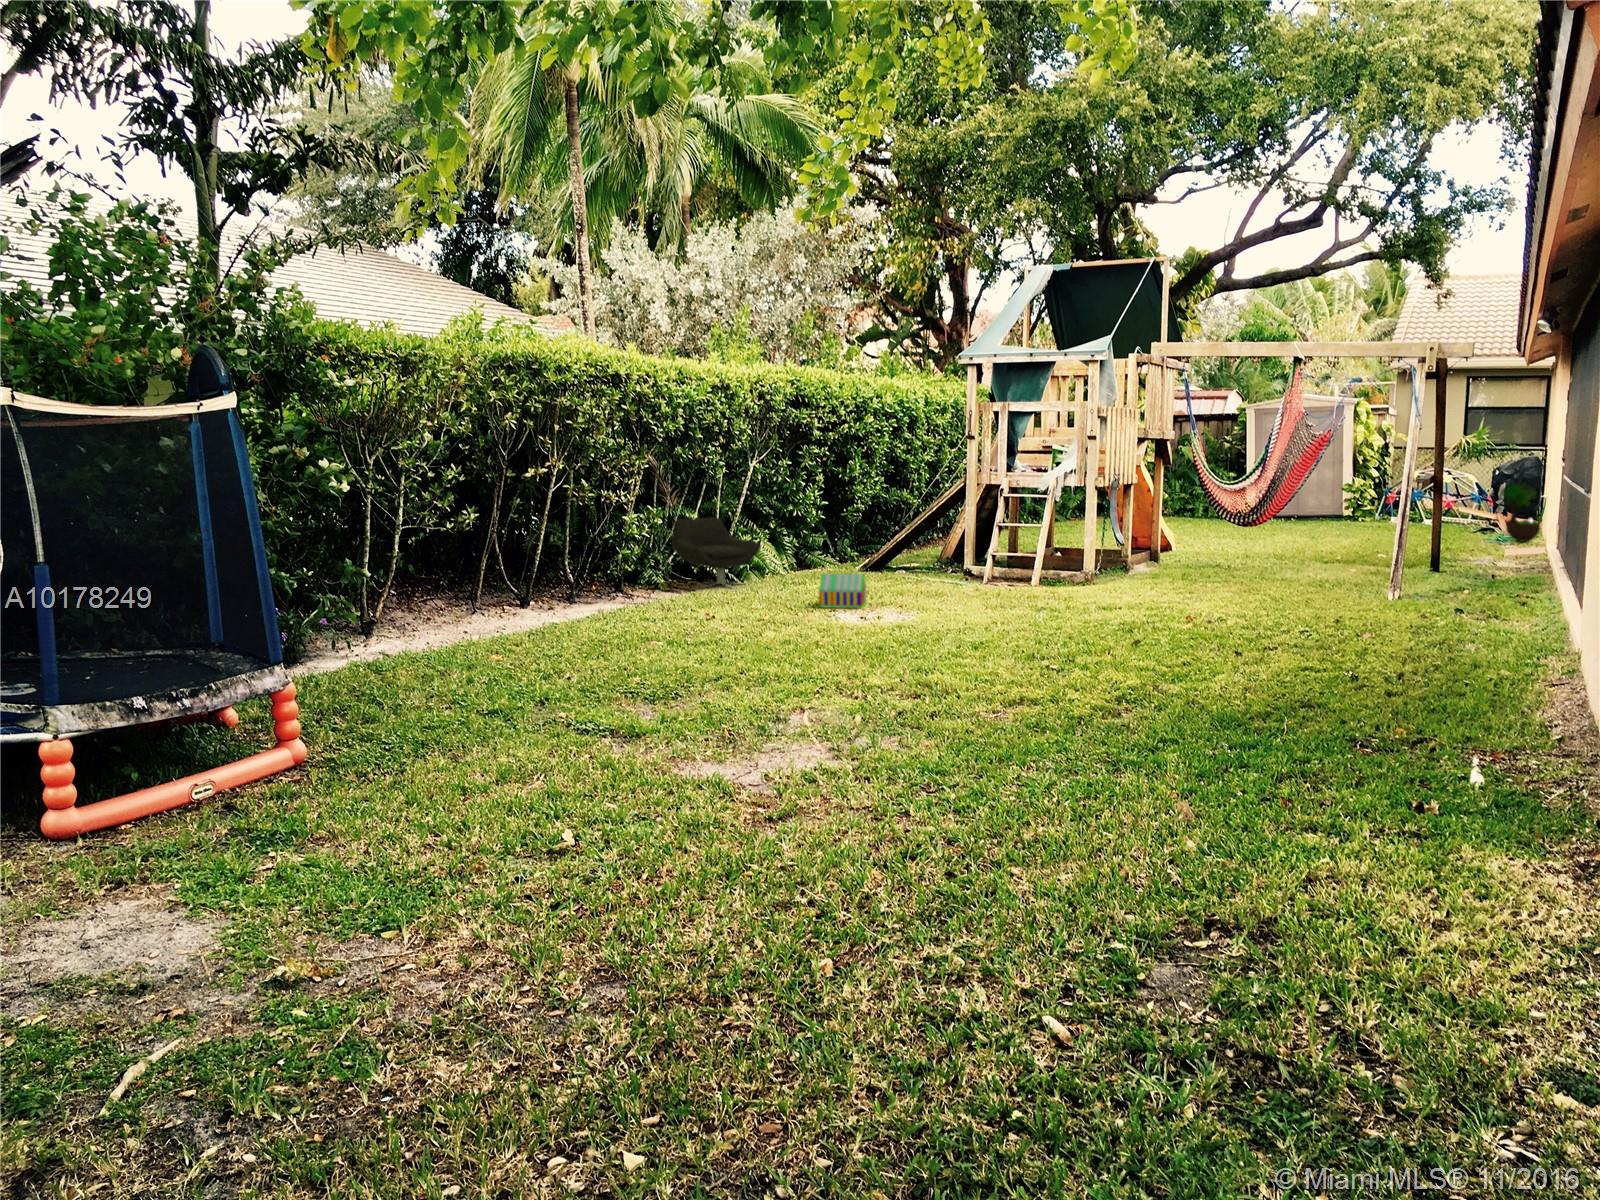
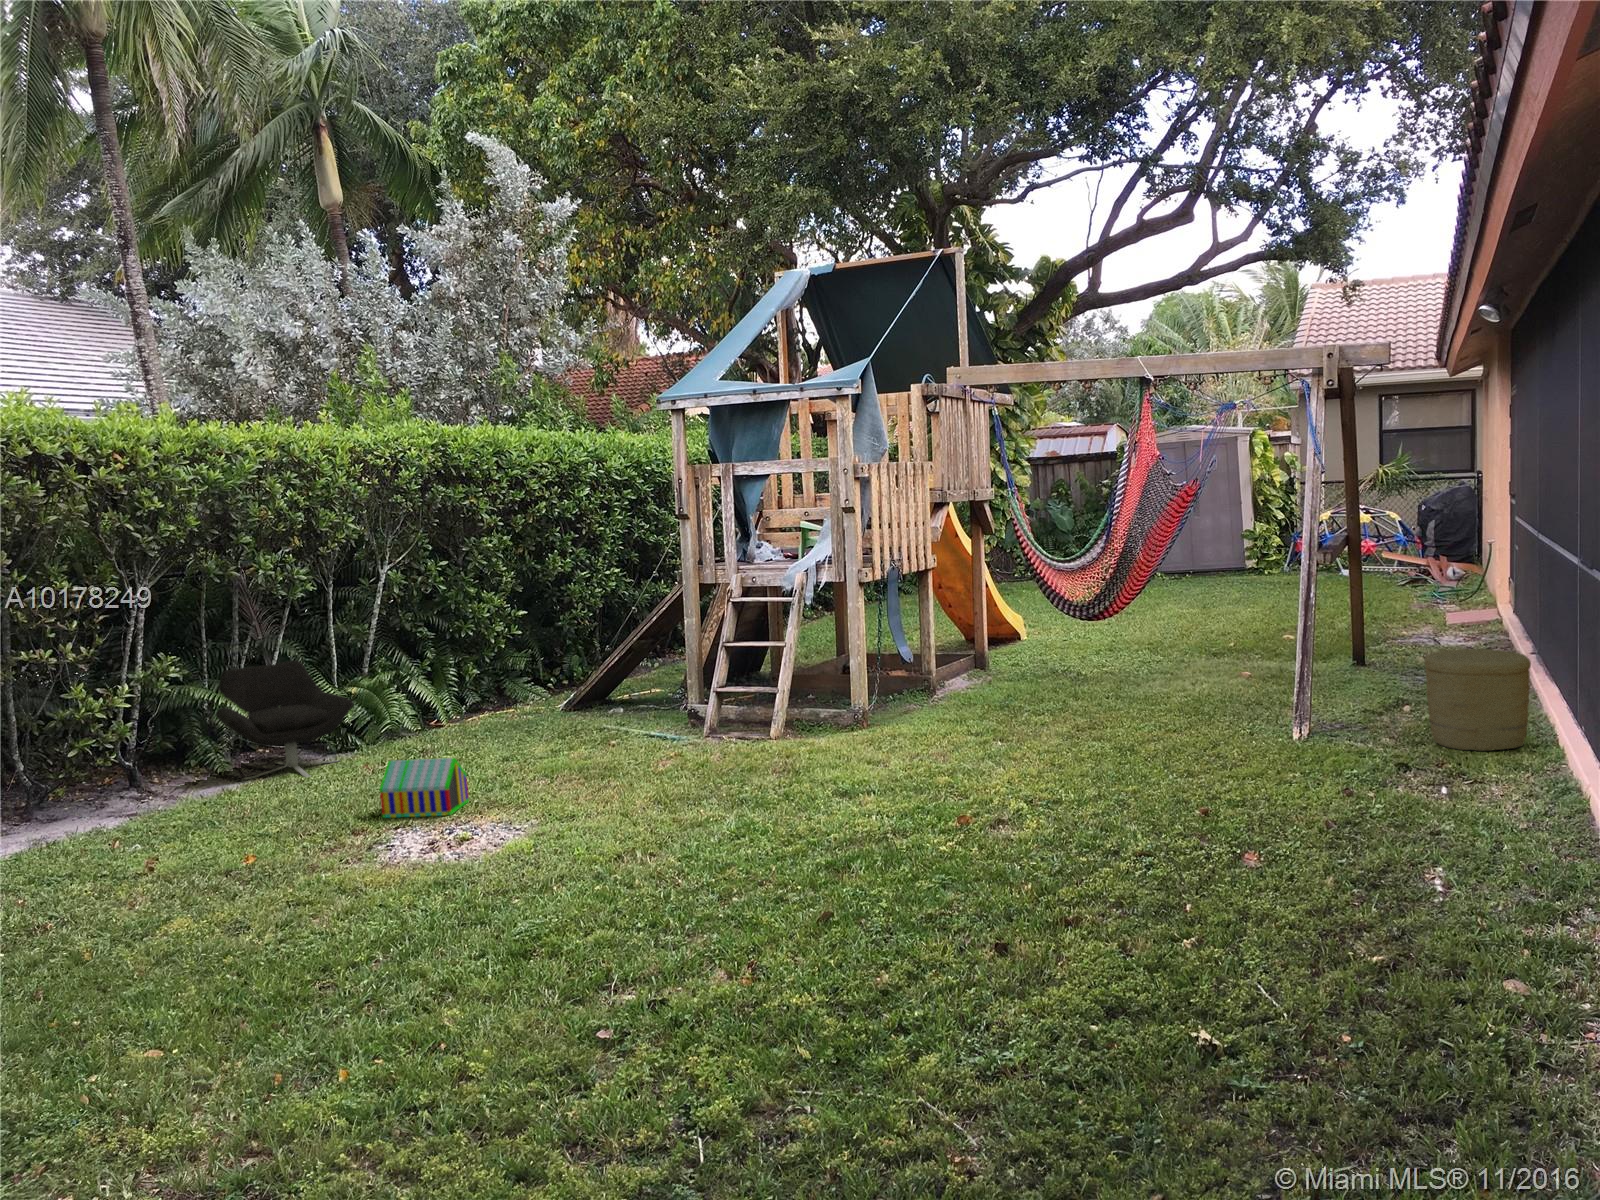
potted tree: present [1500,481,1540,542] -> none [1425,518,1481,602]
woven basket: none [1495,548,1567,611] -> present [1425,649,1531,751]

